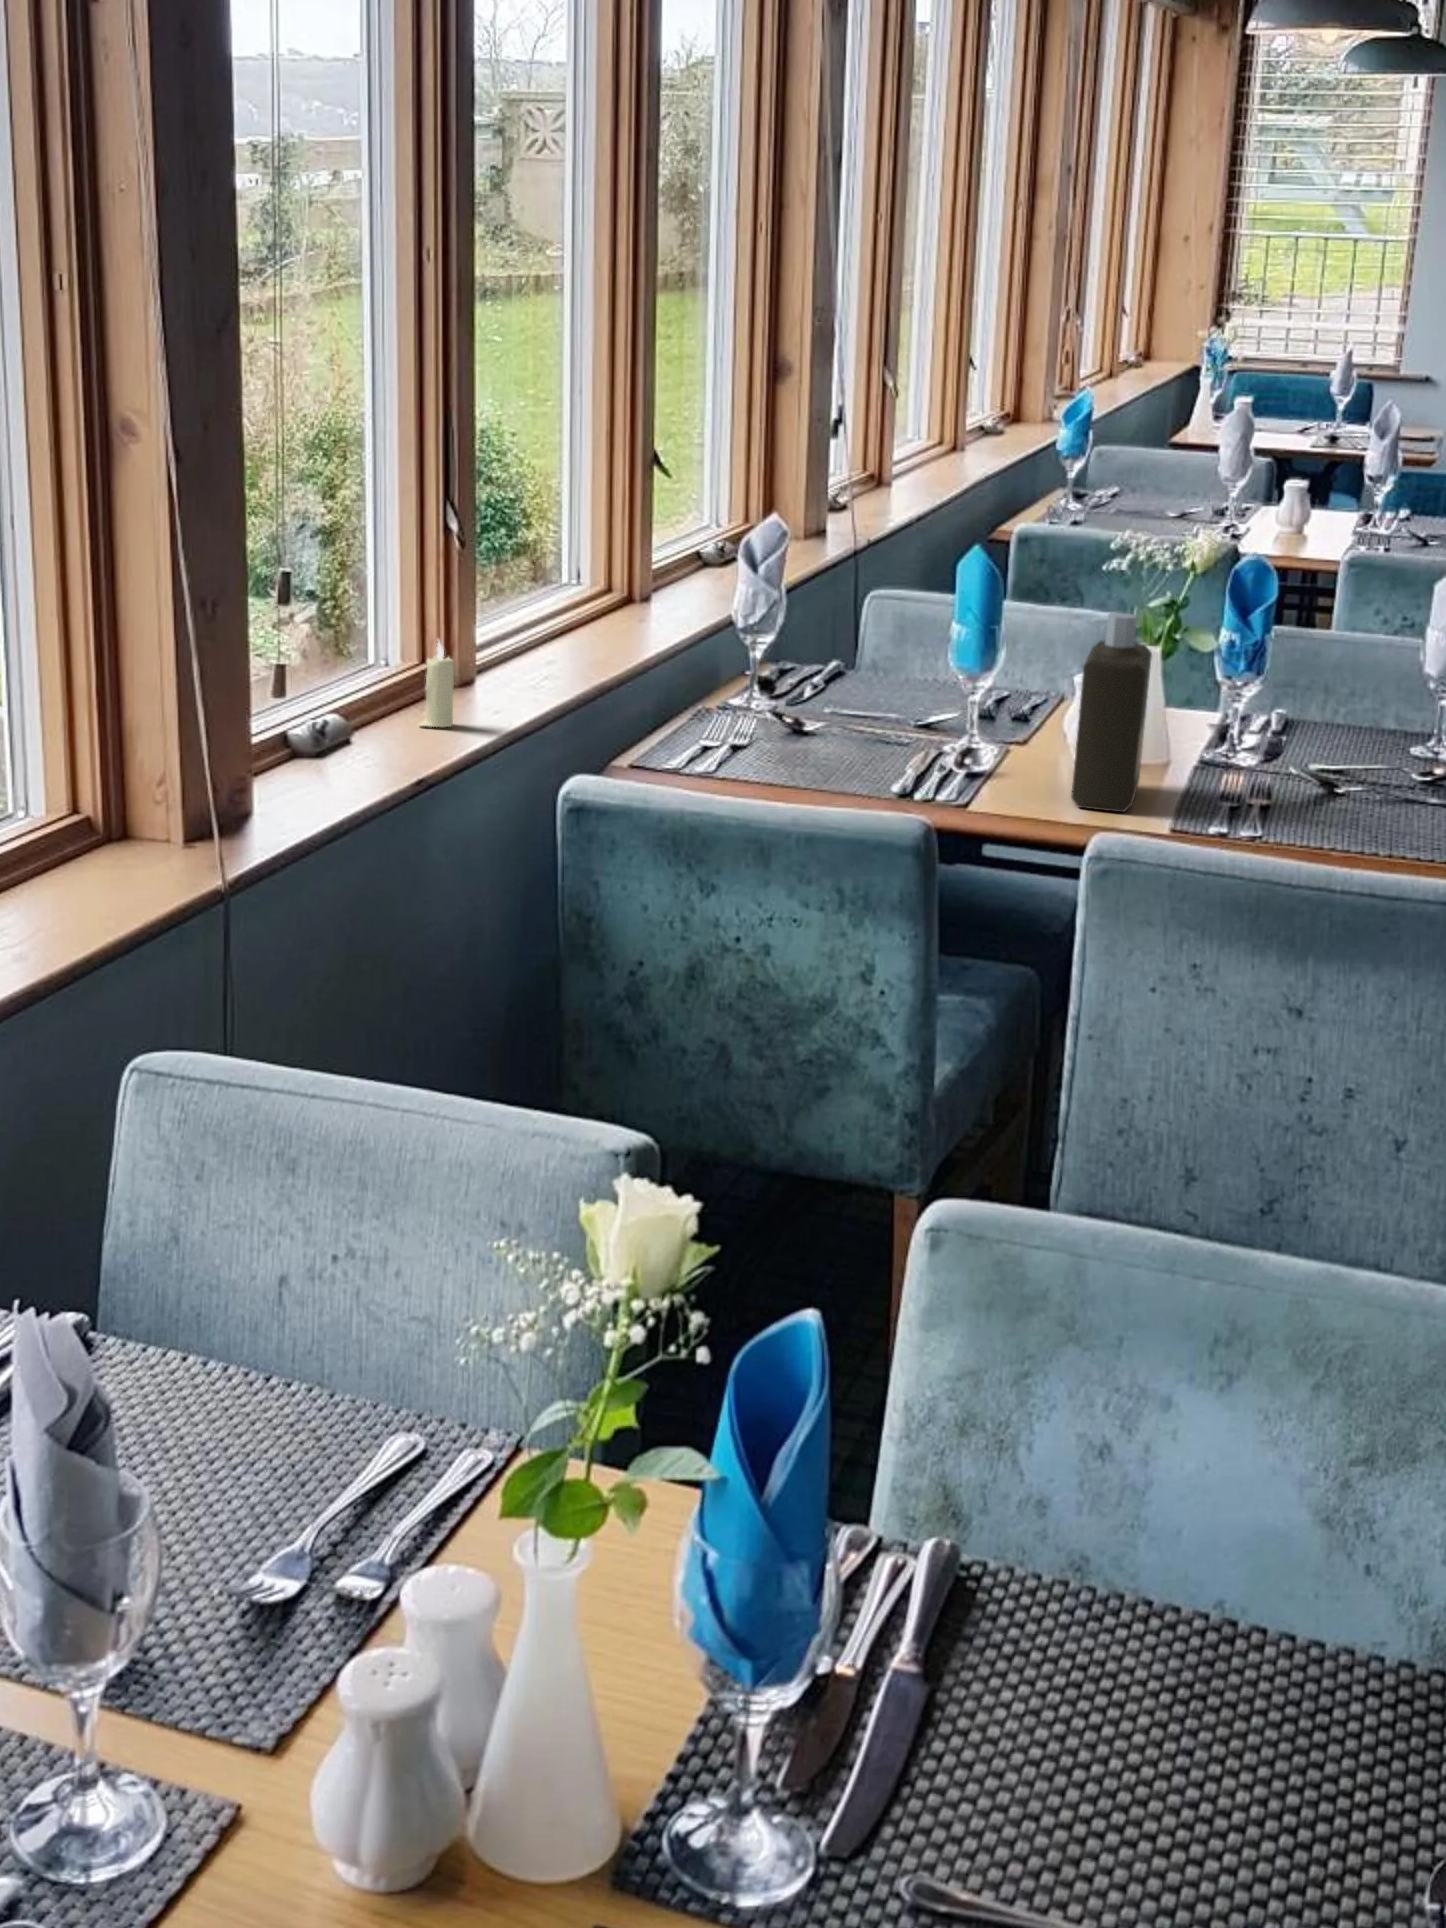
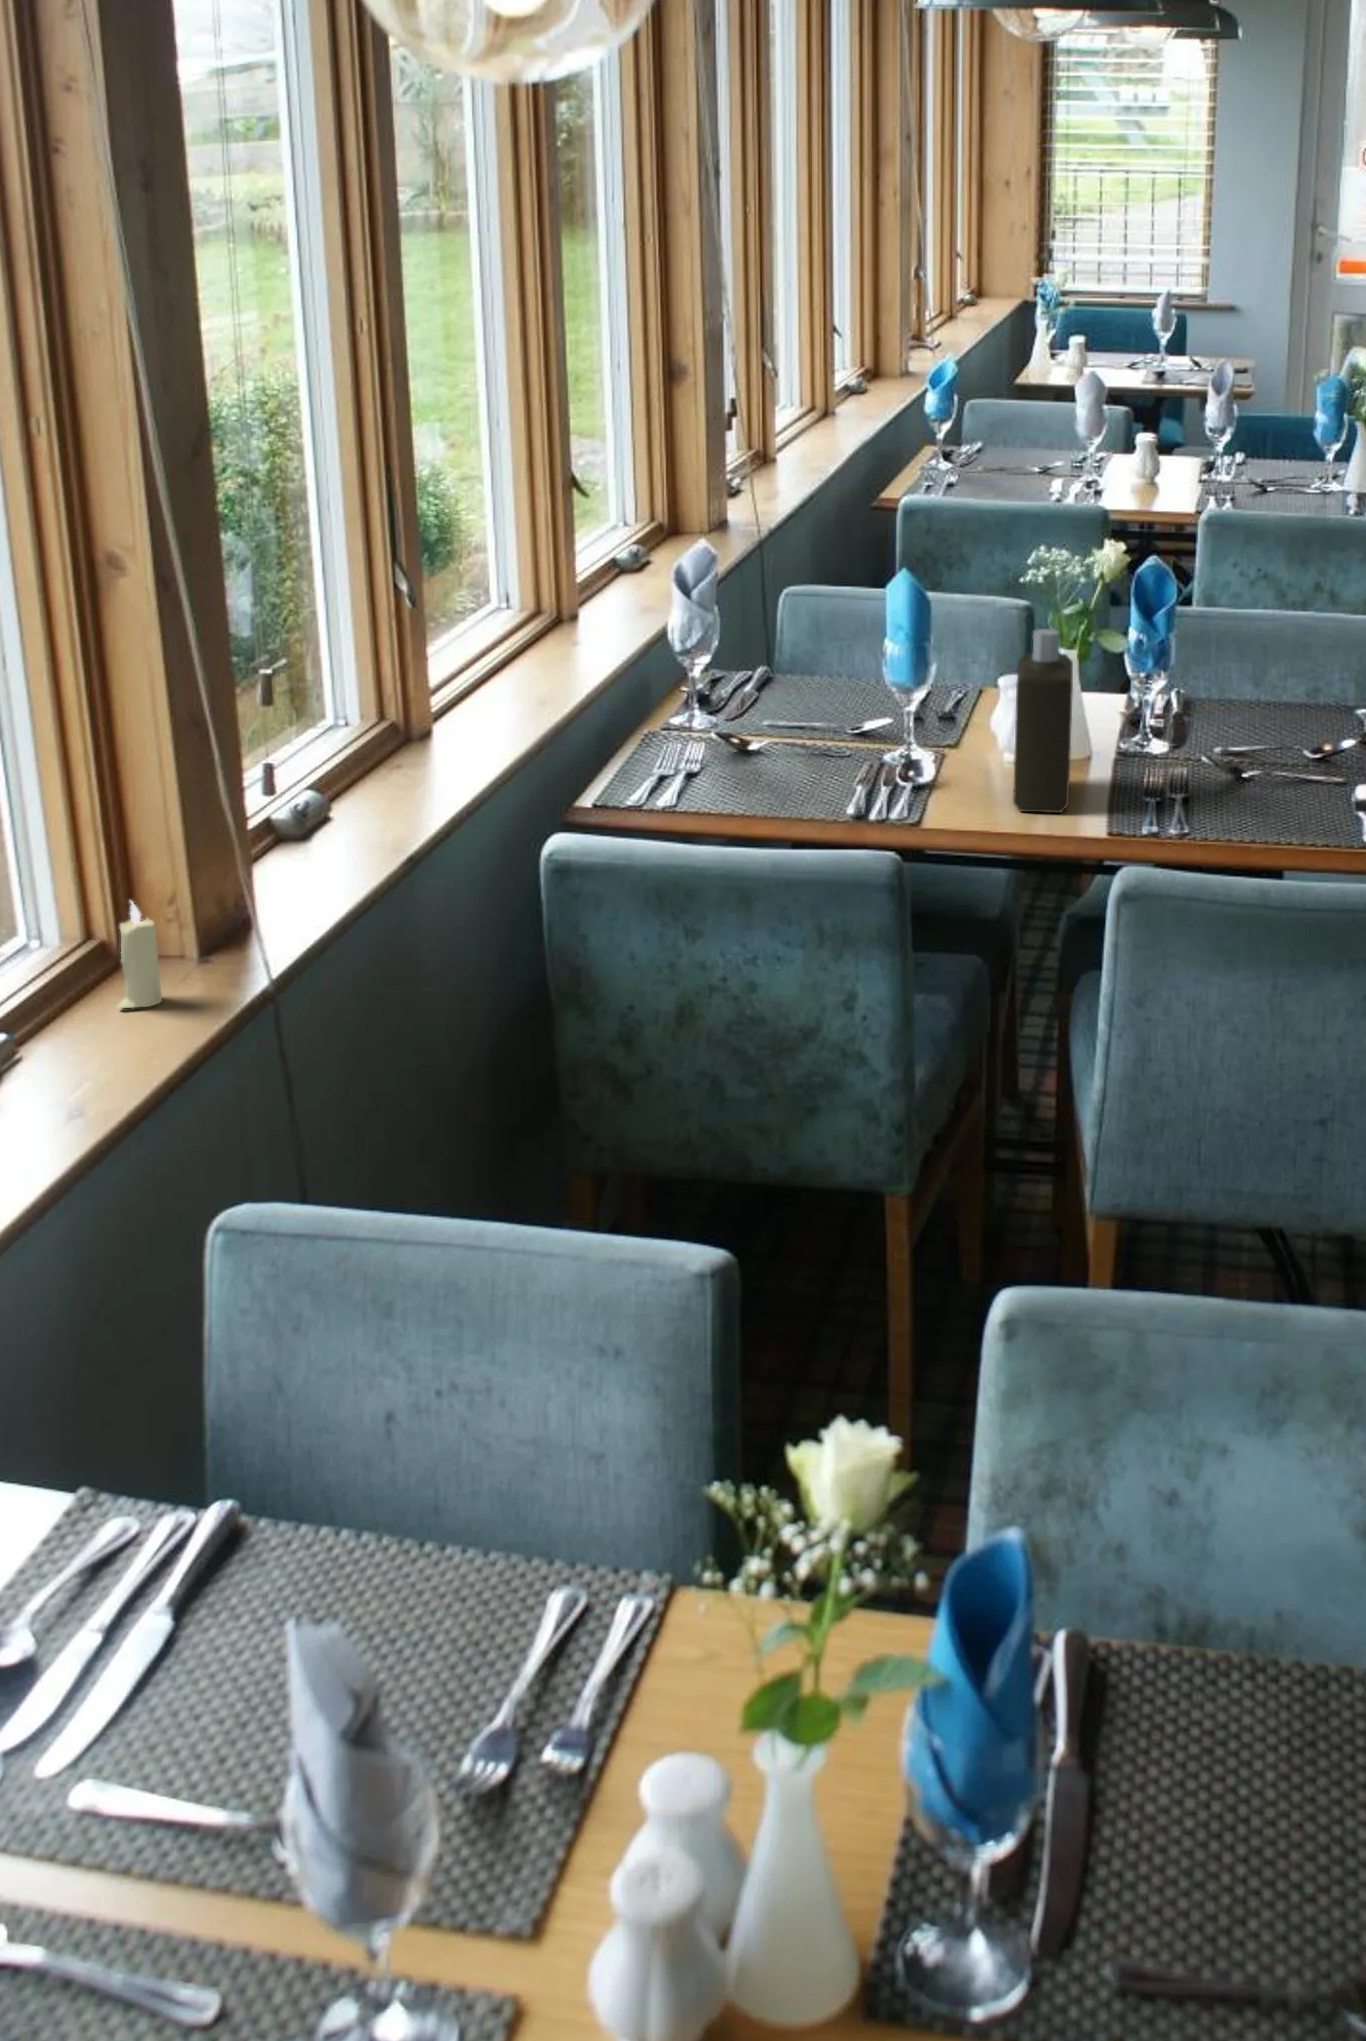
candle: present [420,640,454,727] -> present [118,901,162,1008]

